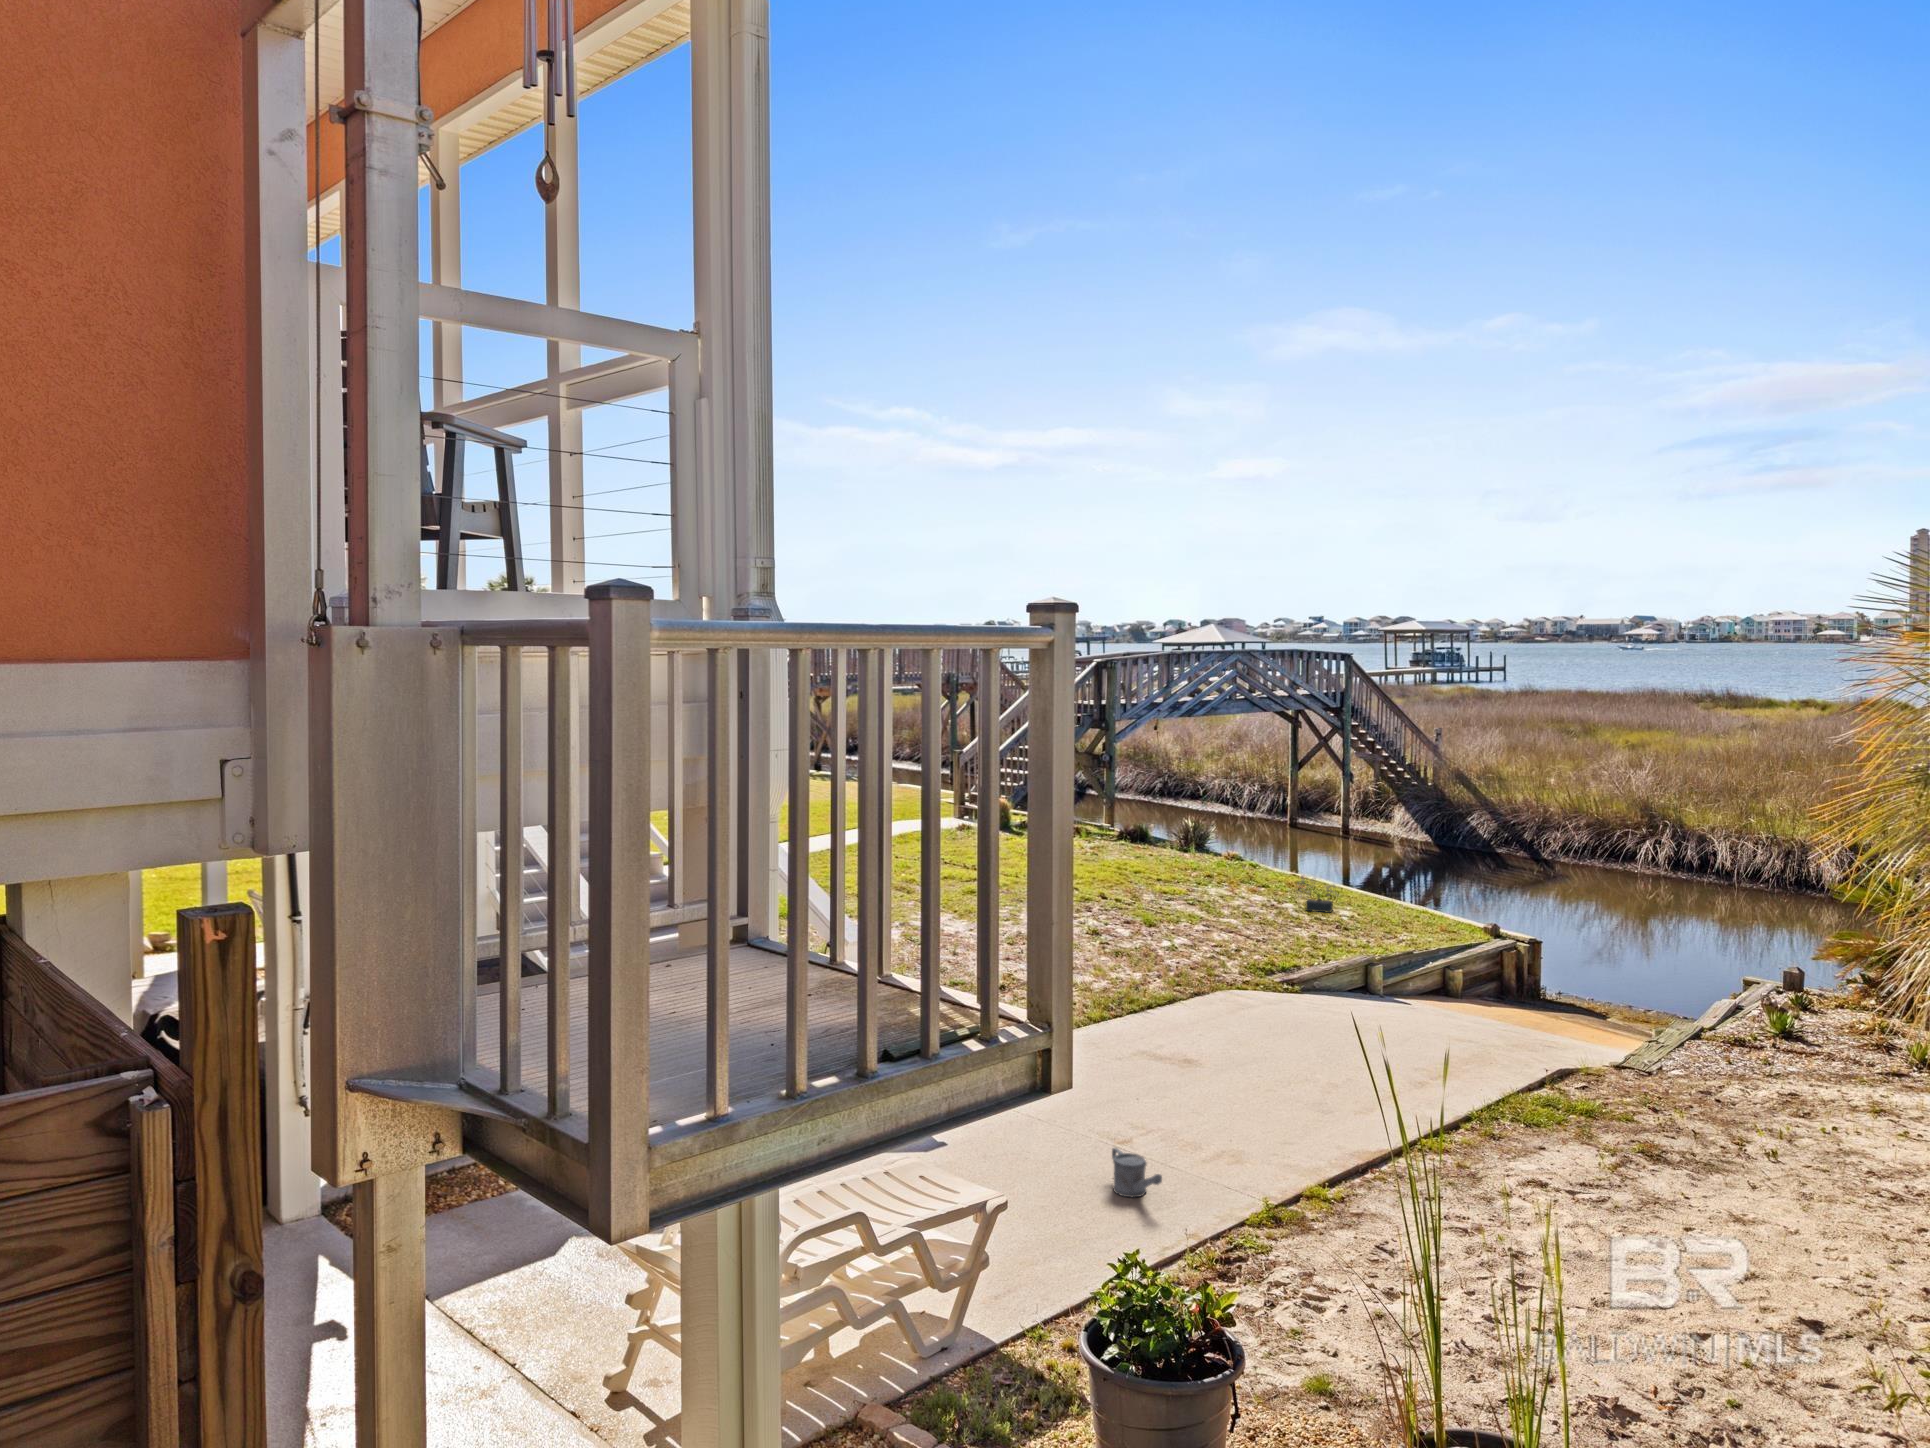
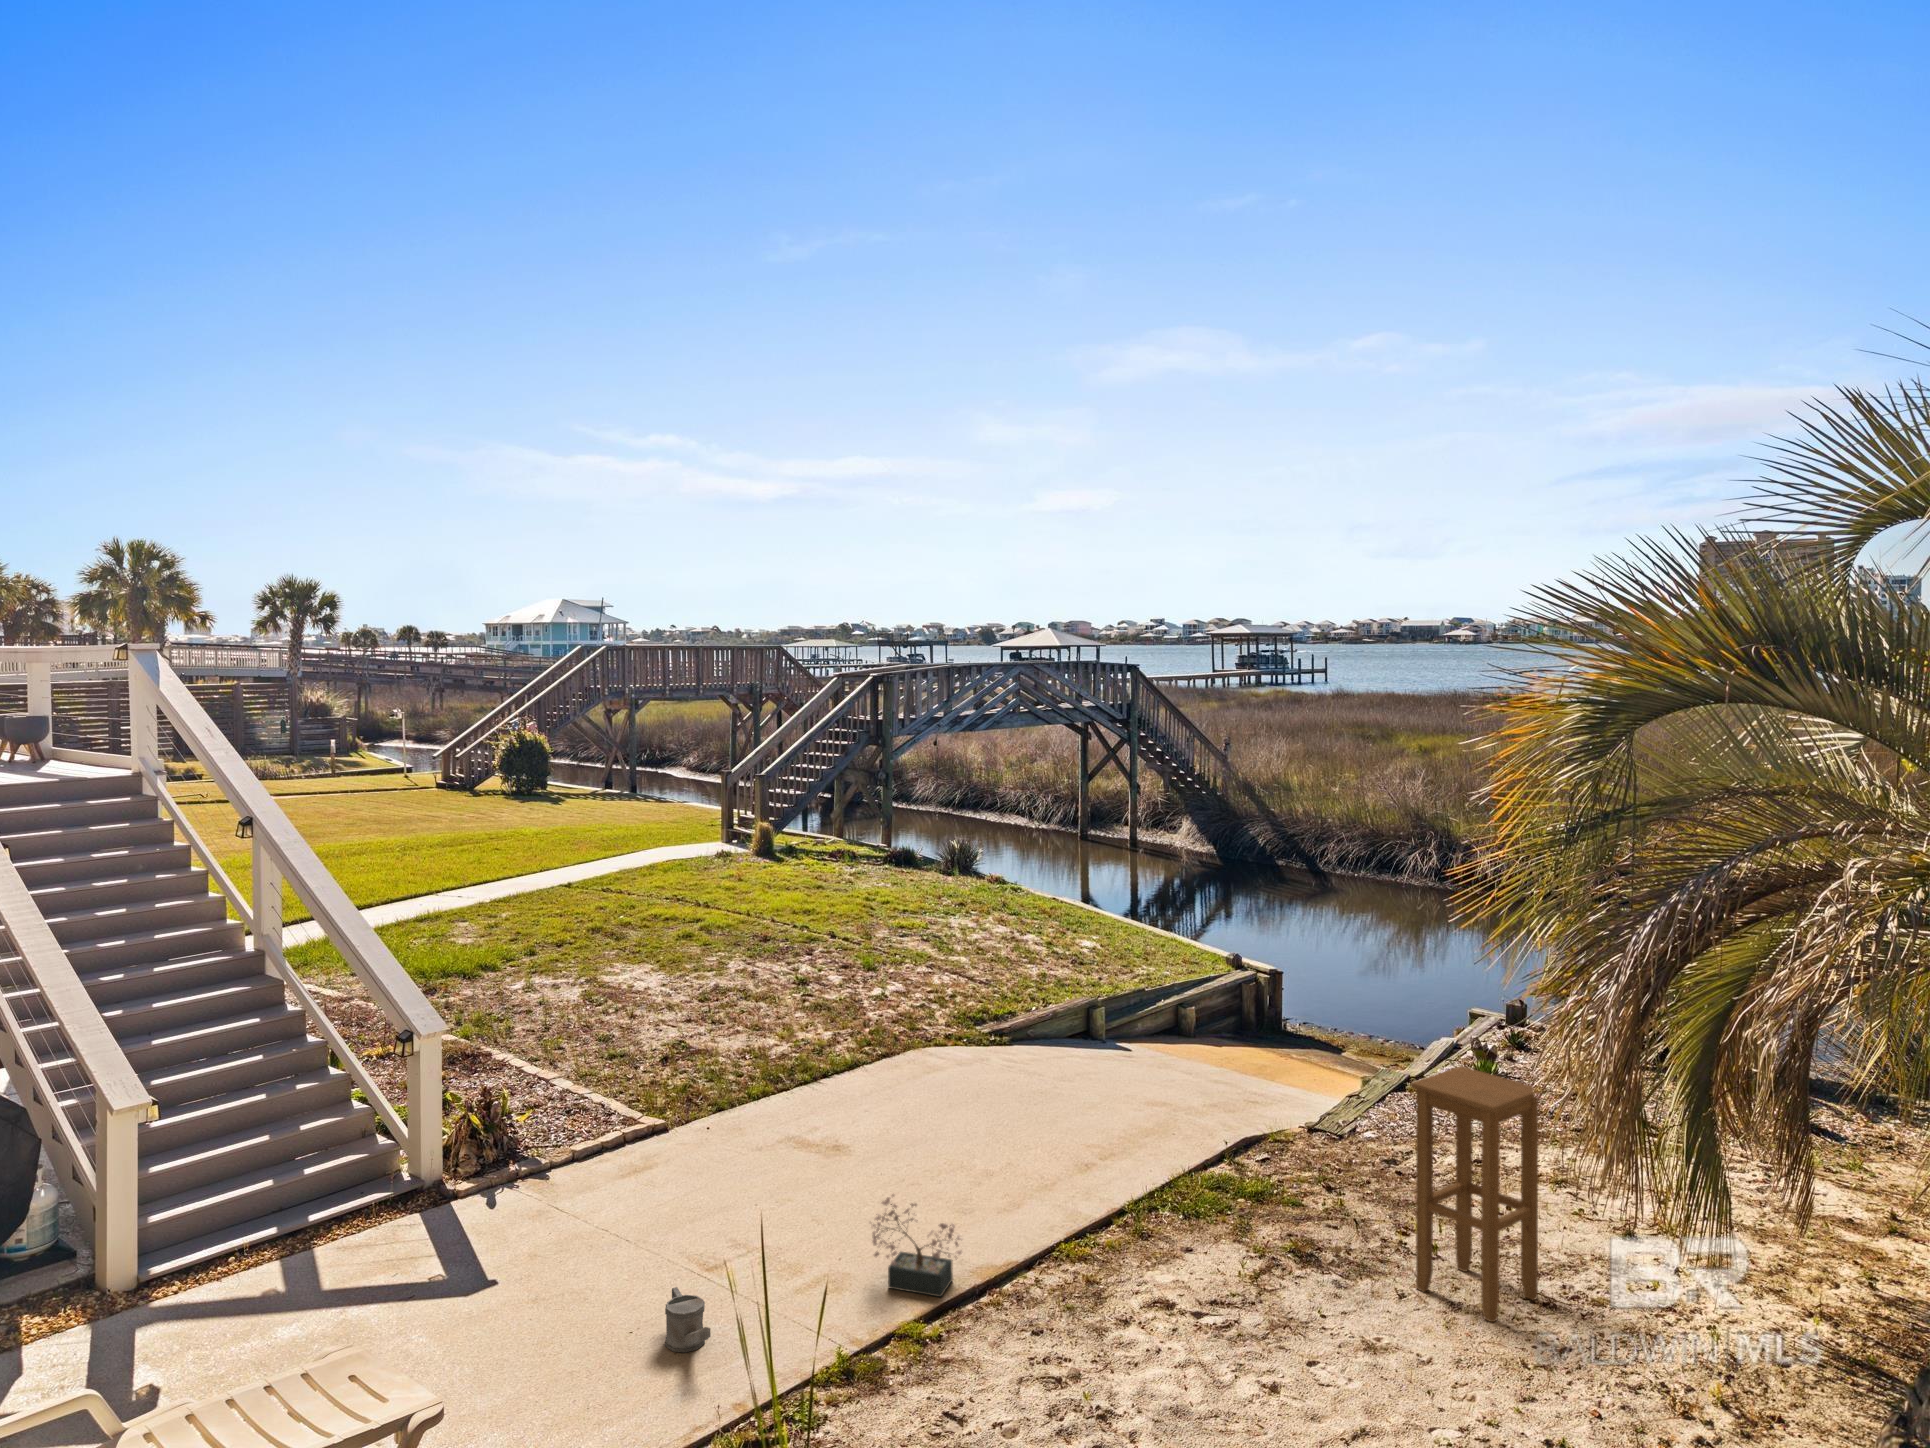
decorative plant: present [1298,875,1337,913] -> present [872,1194,962,1297]
stool: none [1760,992,1891,1212] -> present [1410,1066,1545,1322]

